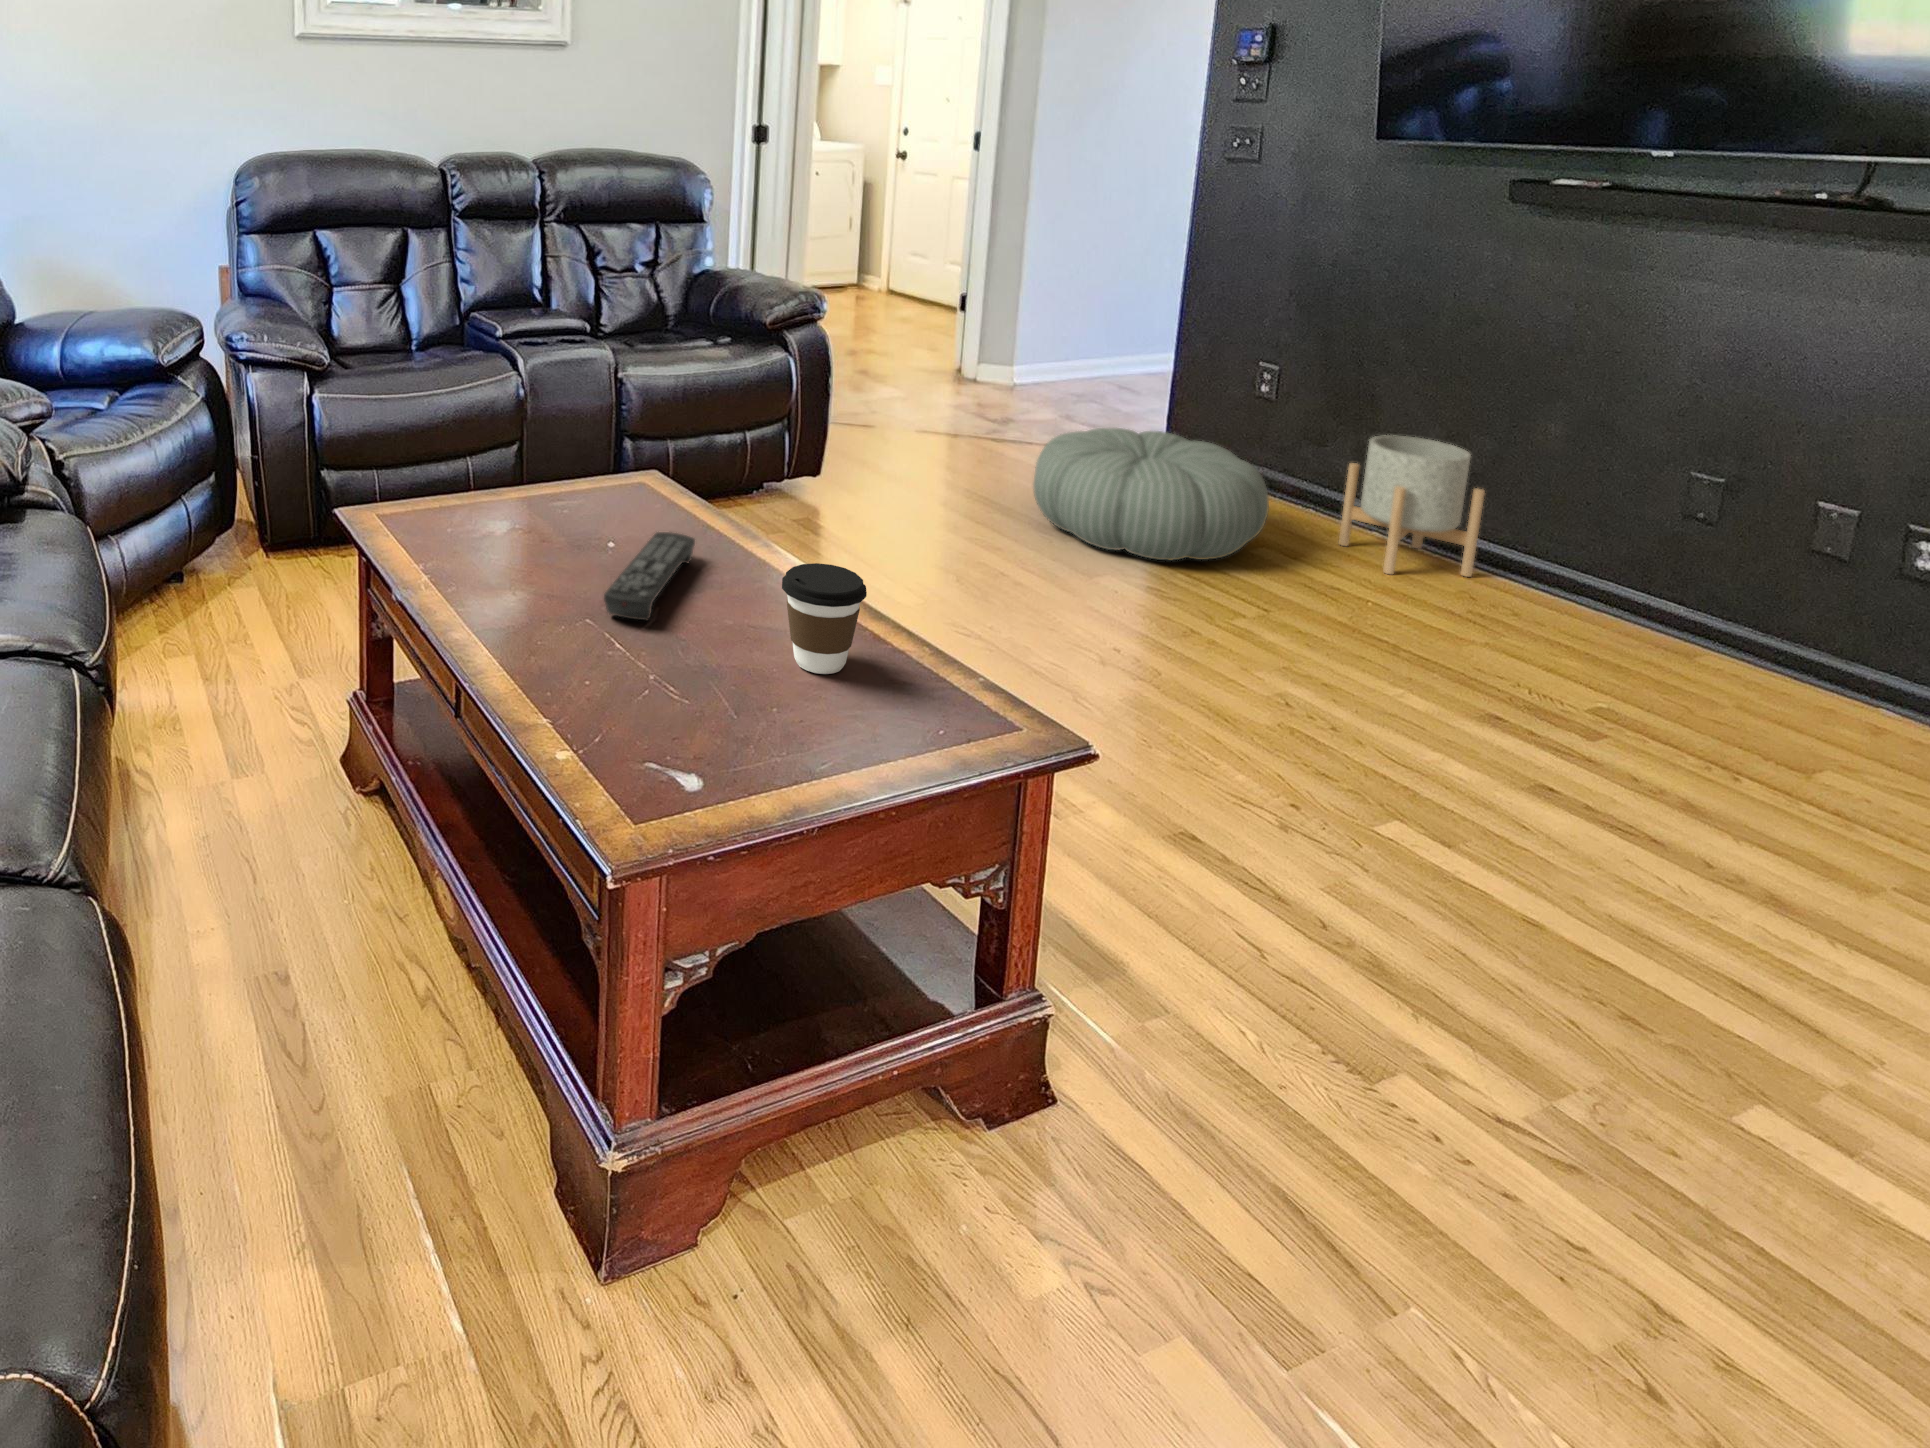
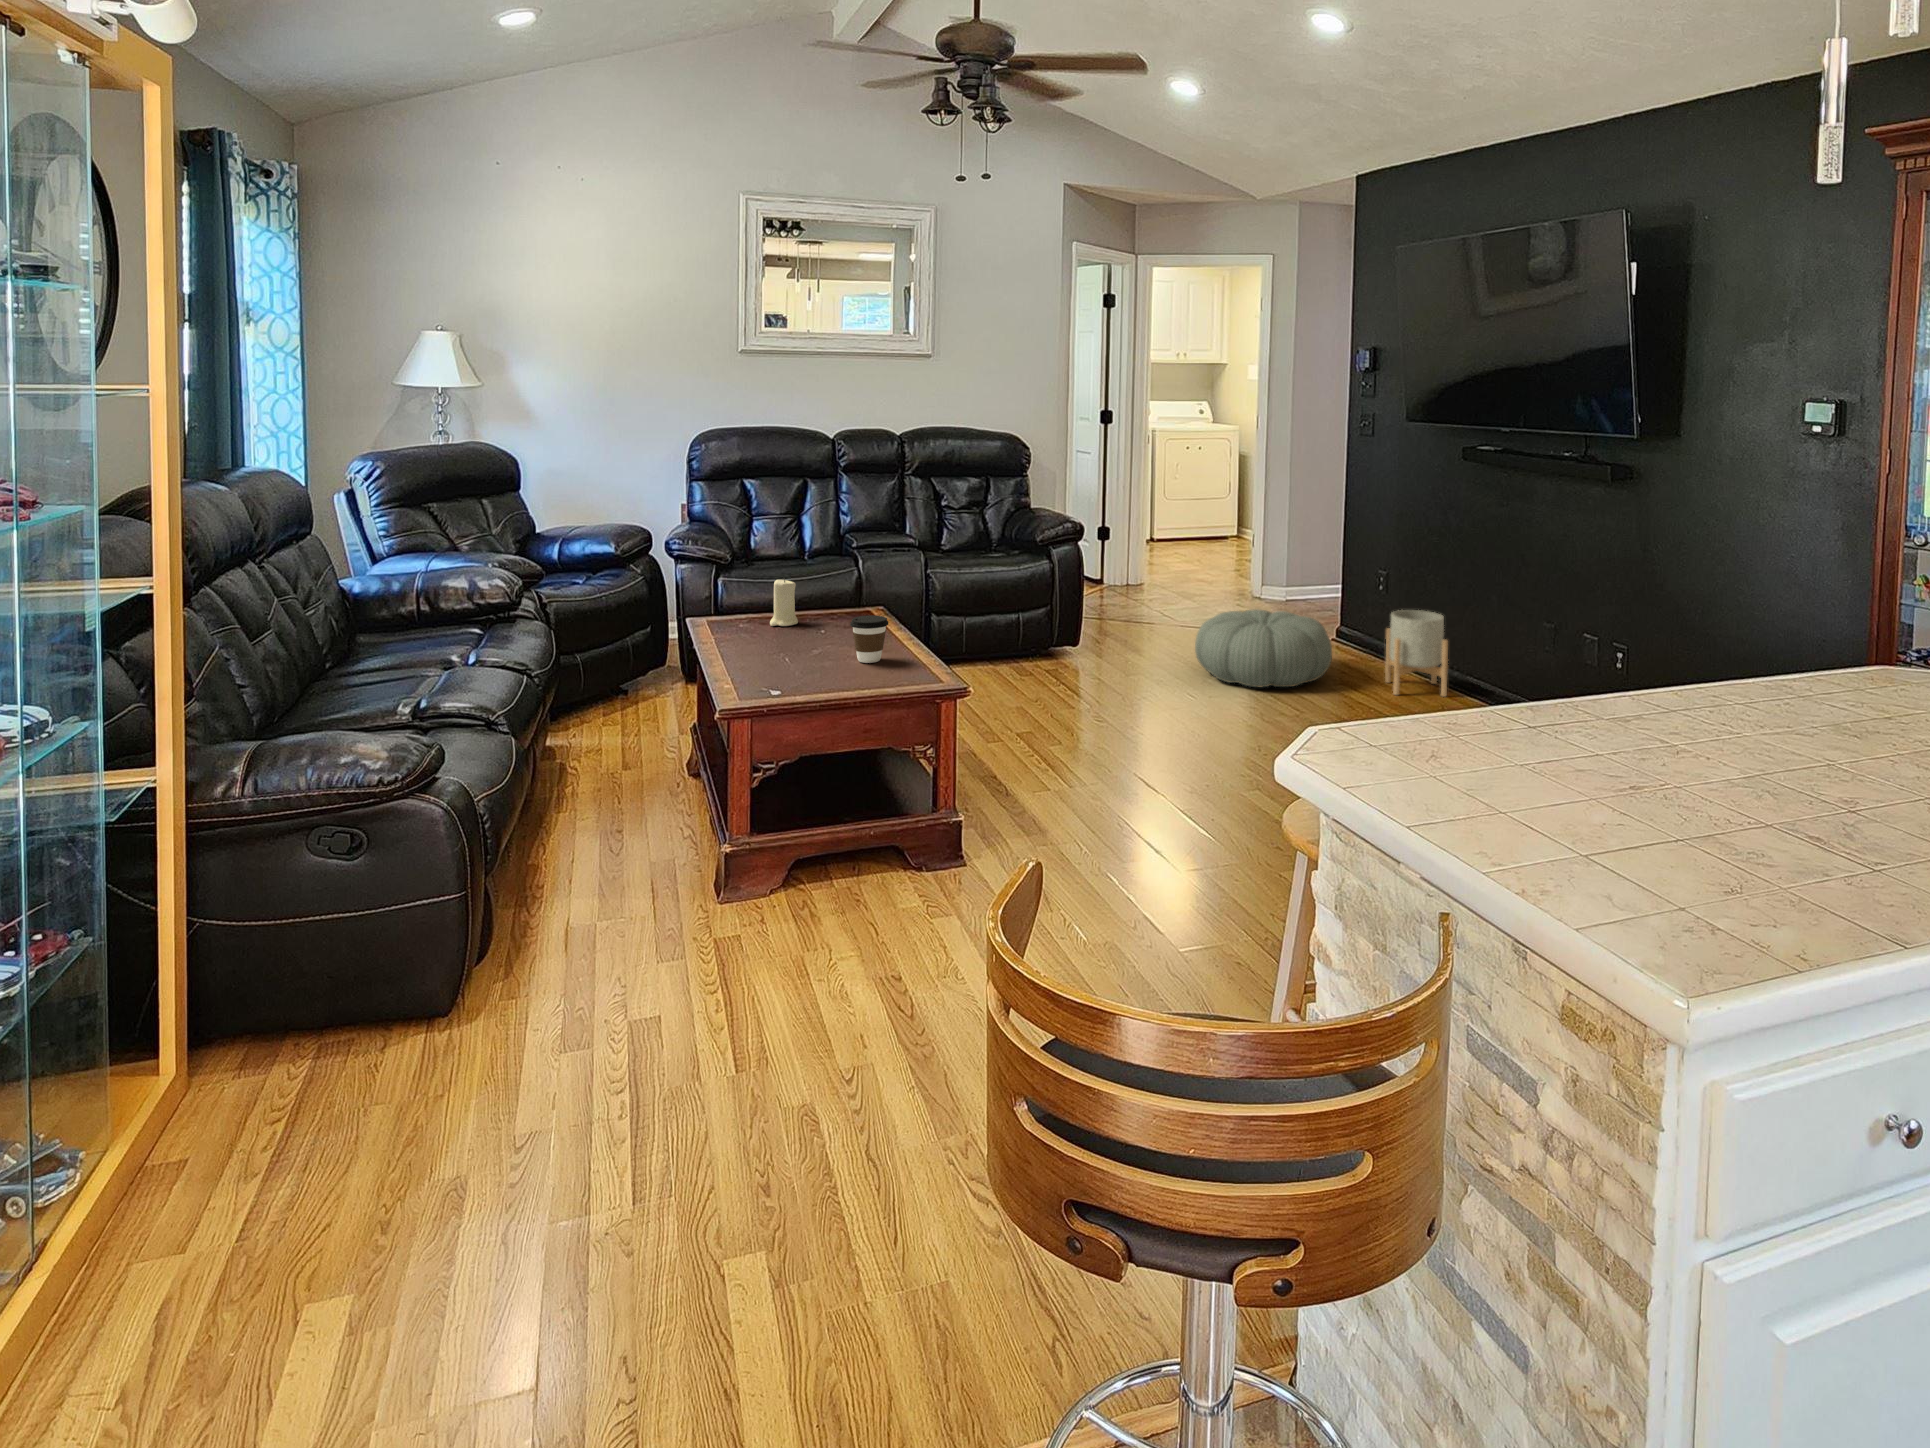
candle: none [514,448,568,542] -> present [770,578,798,626]
remote control: present [604,532,695,620] -> none [784,619,853,649]

